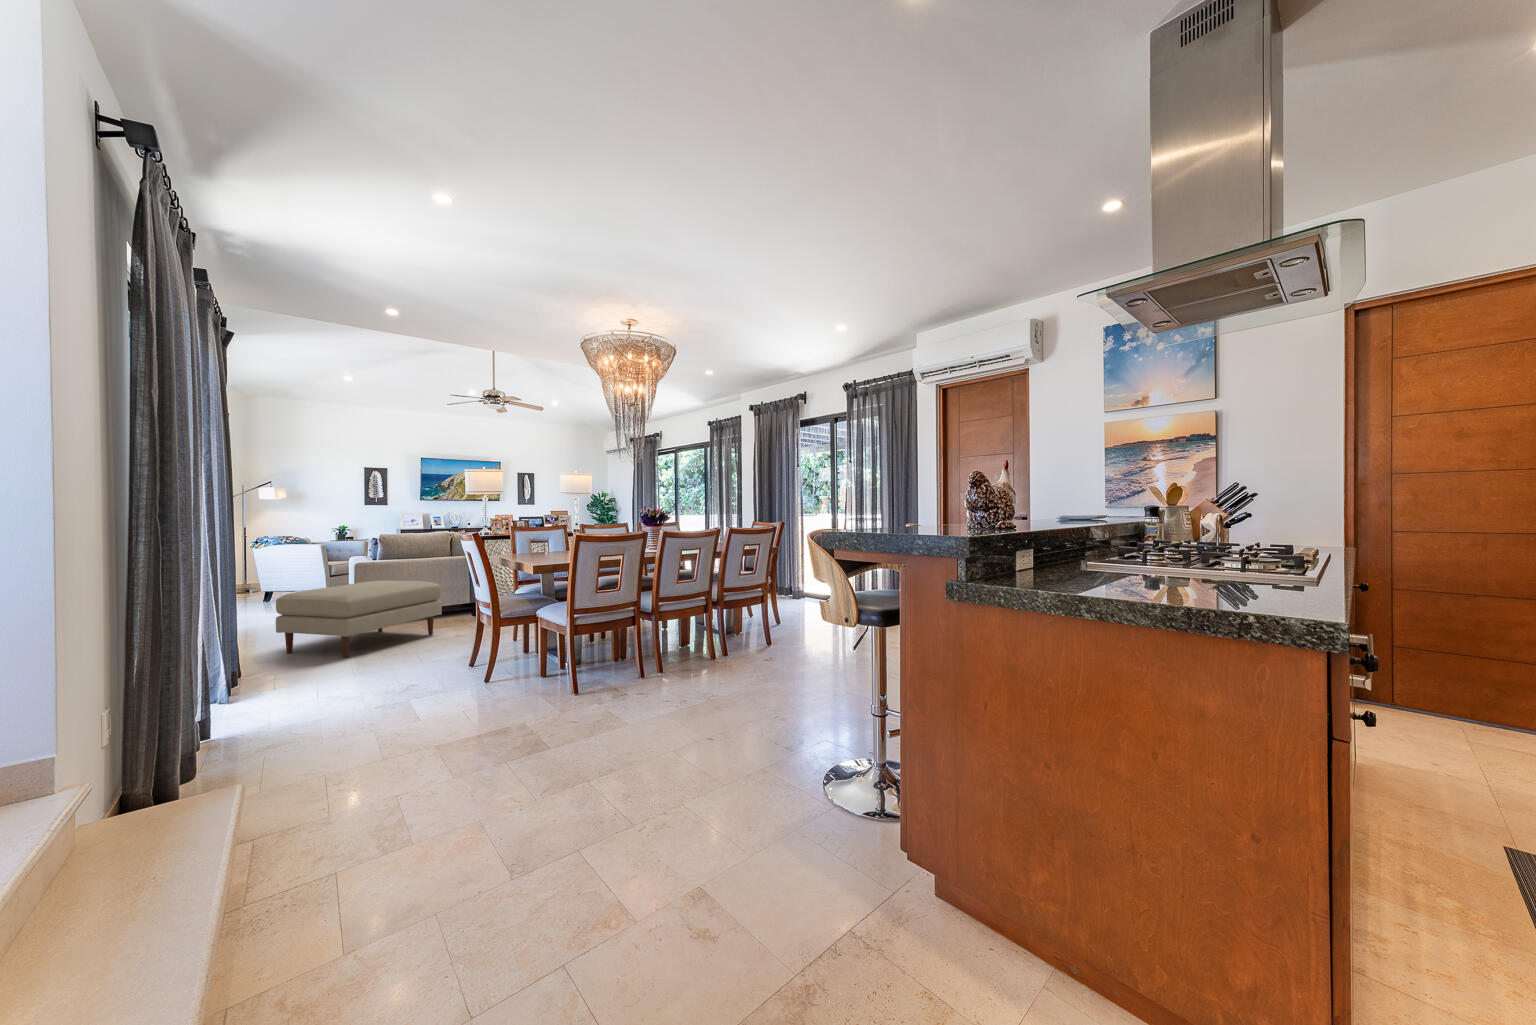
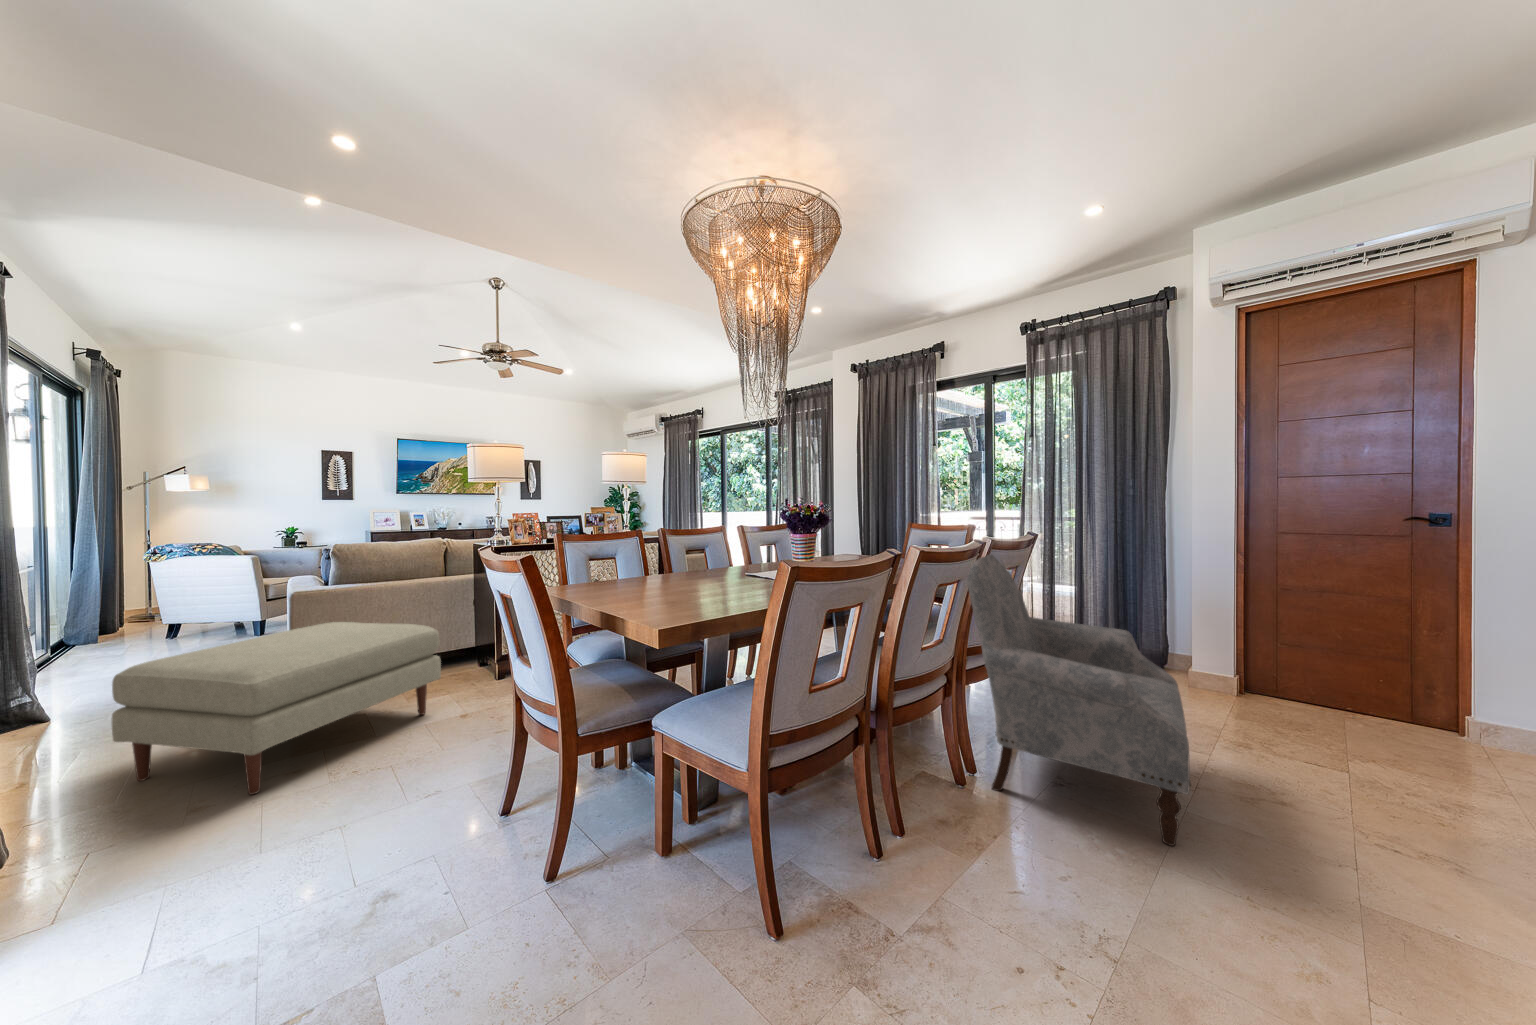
armchair: none [707,538,829,677] -> present [967,555,1191,846]

